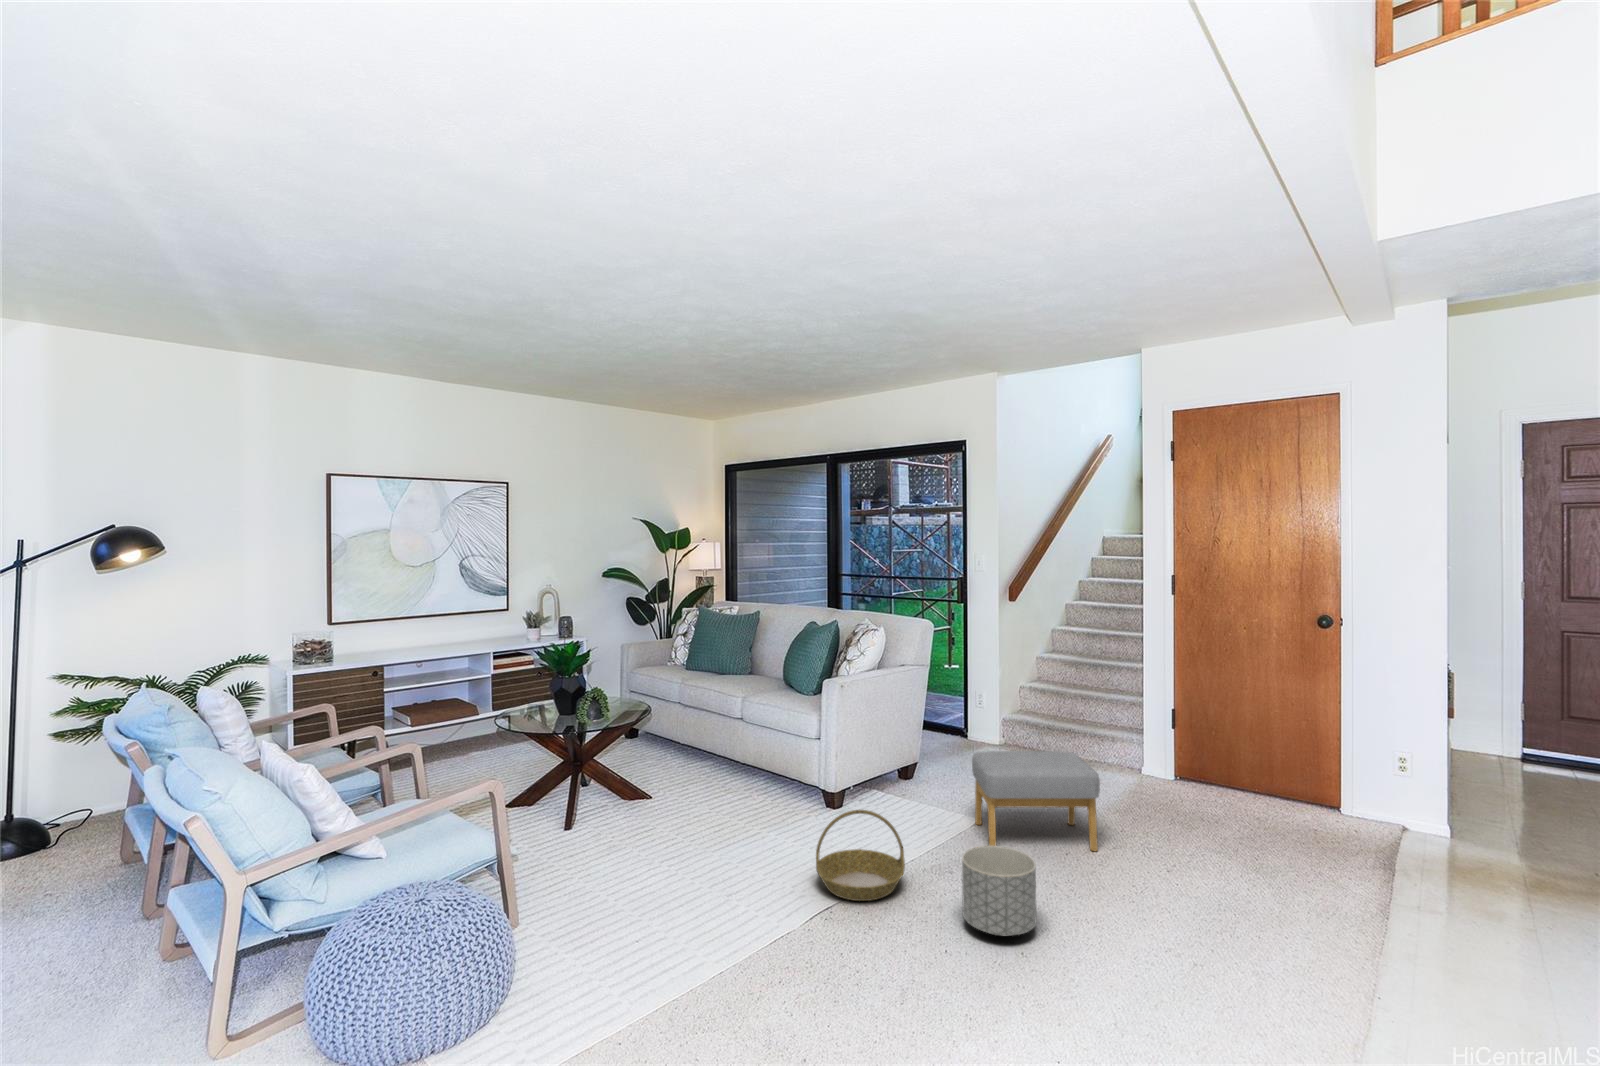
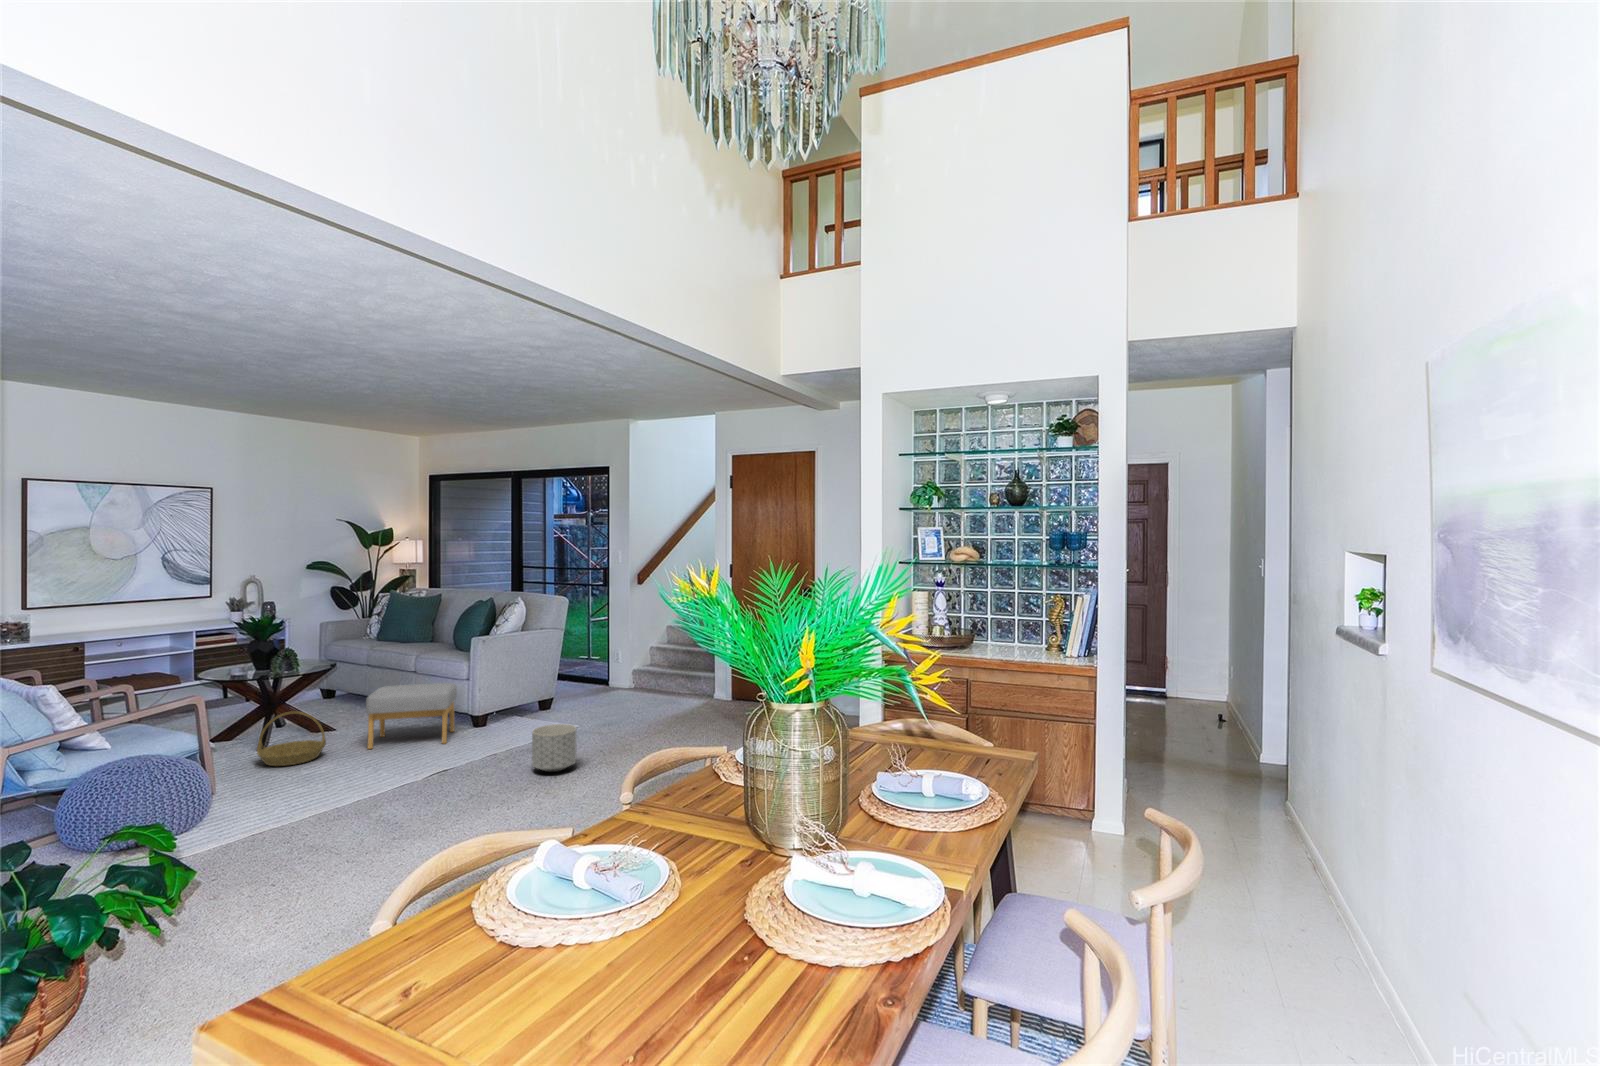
footstool: present [972,751,1100,851] -> present [366,683,457,749]
basket: present [816,810,905,901] -> present [257,711,326,766]

